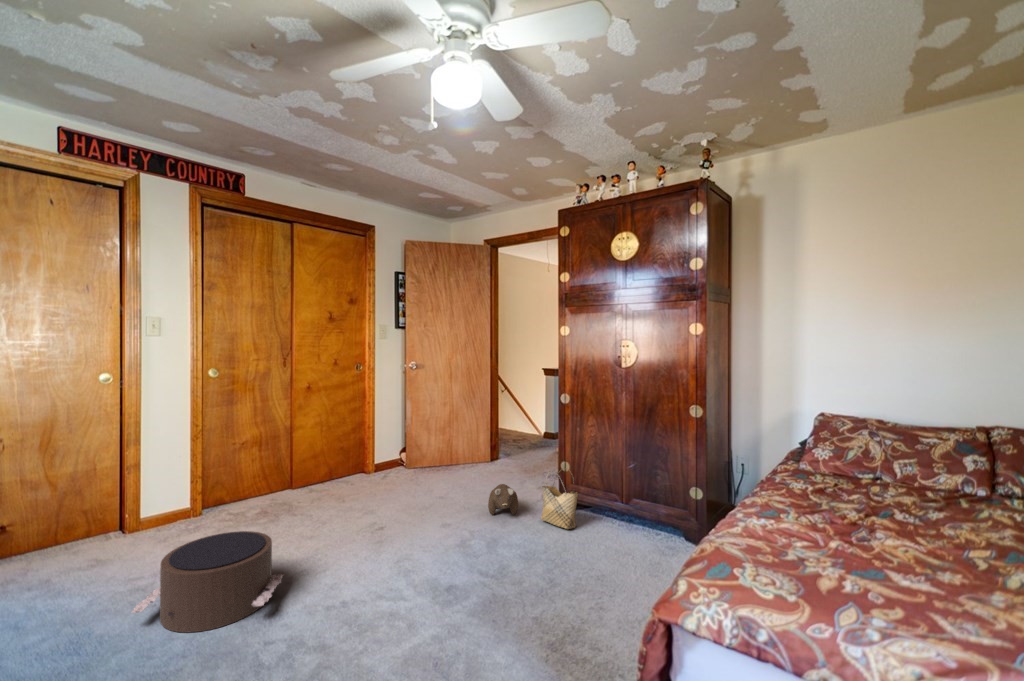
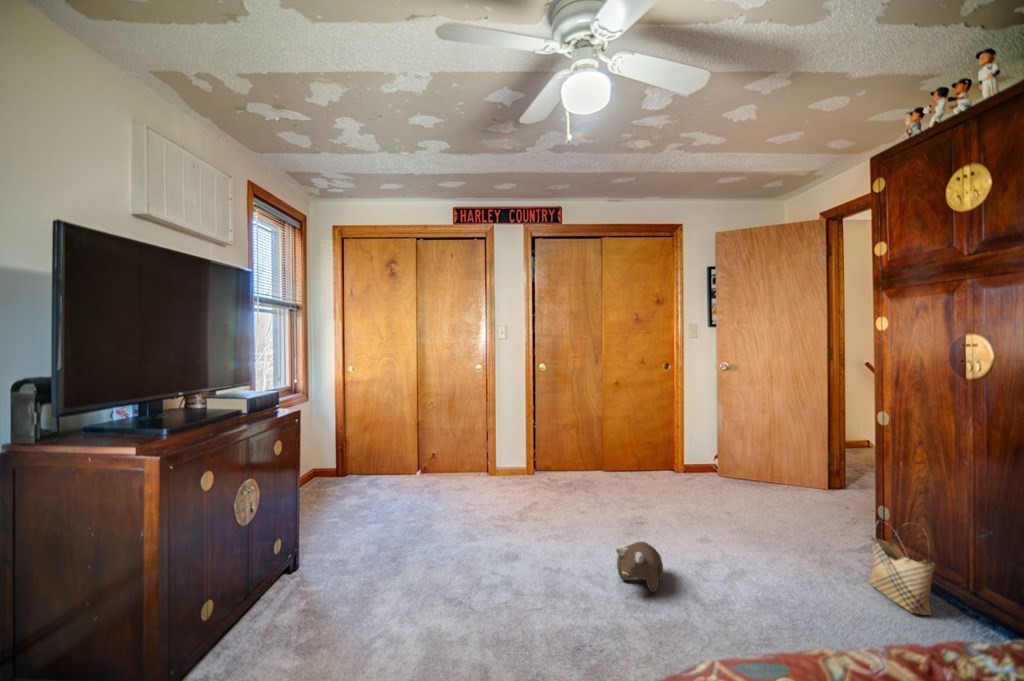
plush toy: present [488,484,518,515] -> present [616,542,663,592]
pouf: present [132,531,284,632] -> none [458,492,552,563]

